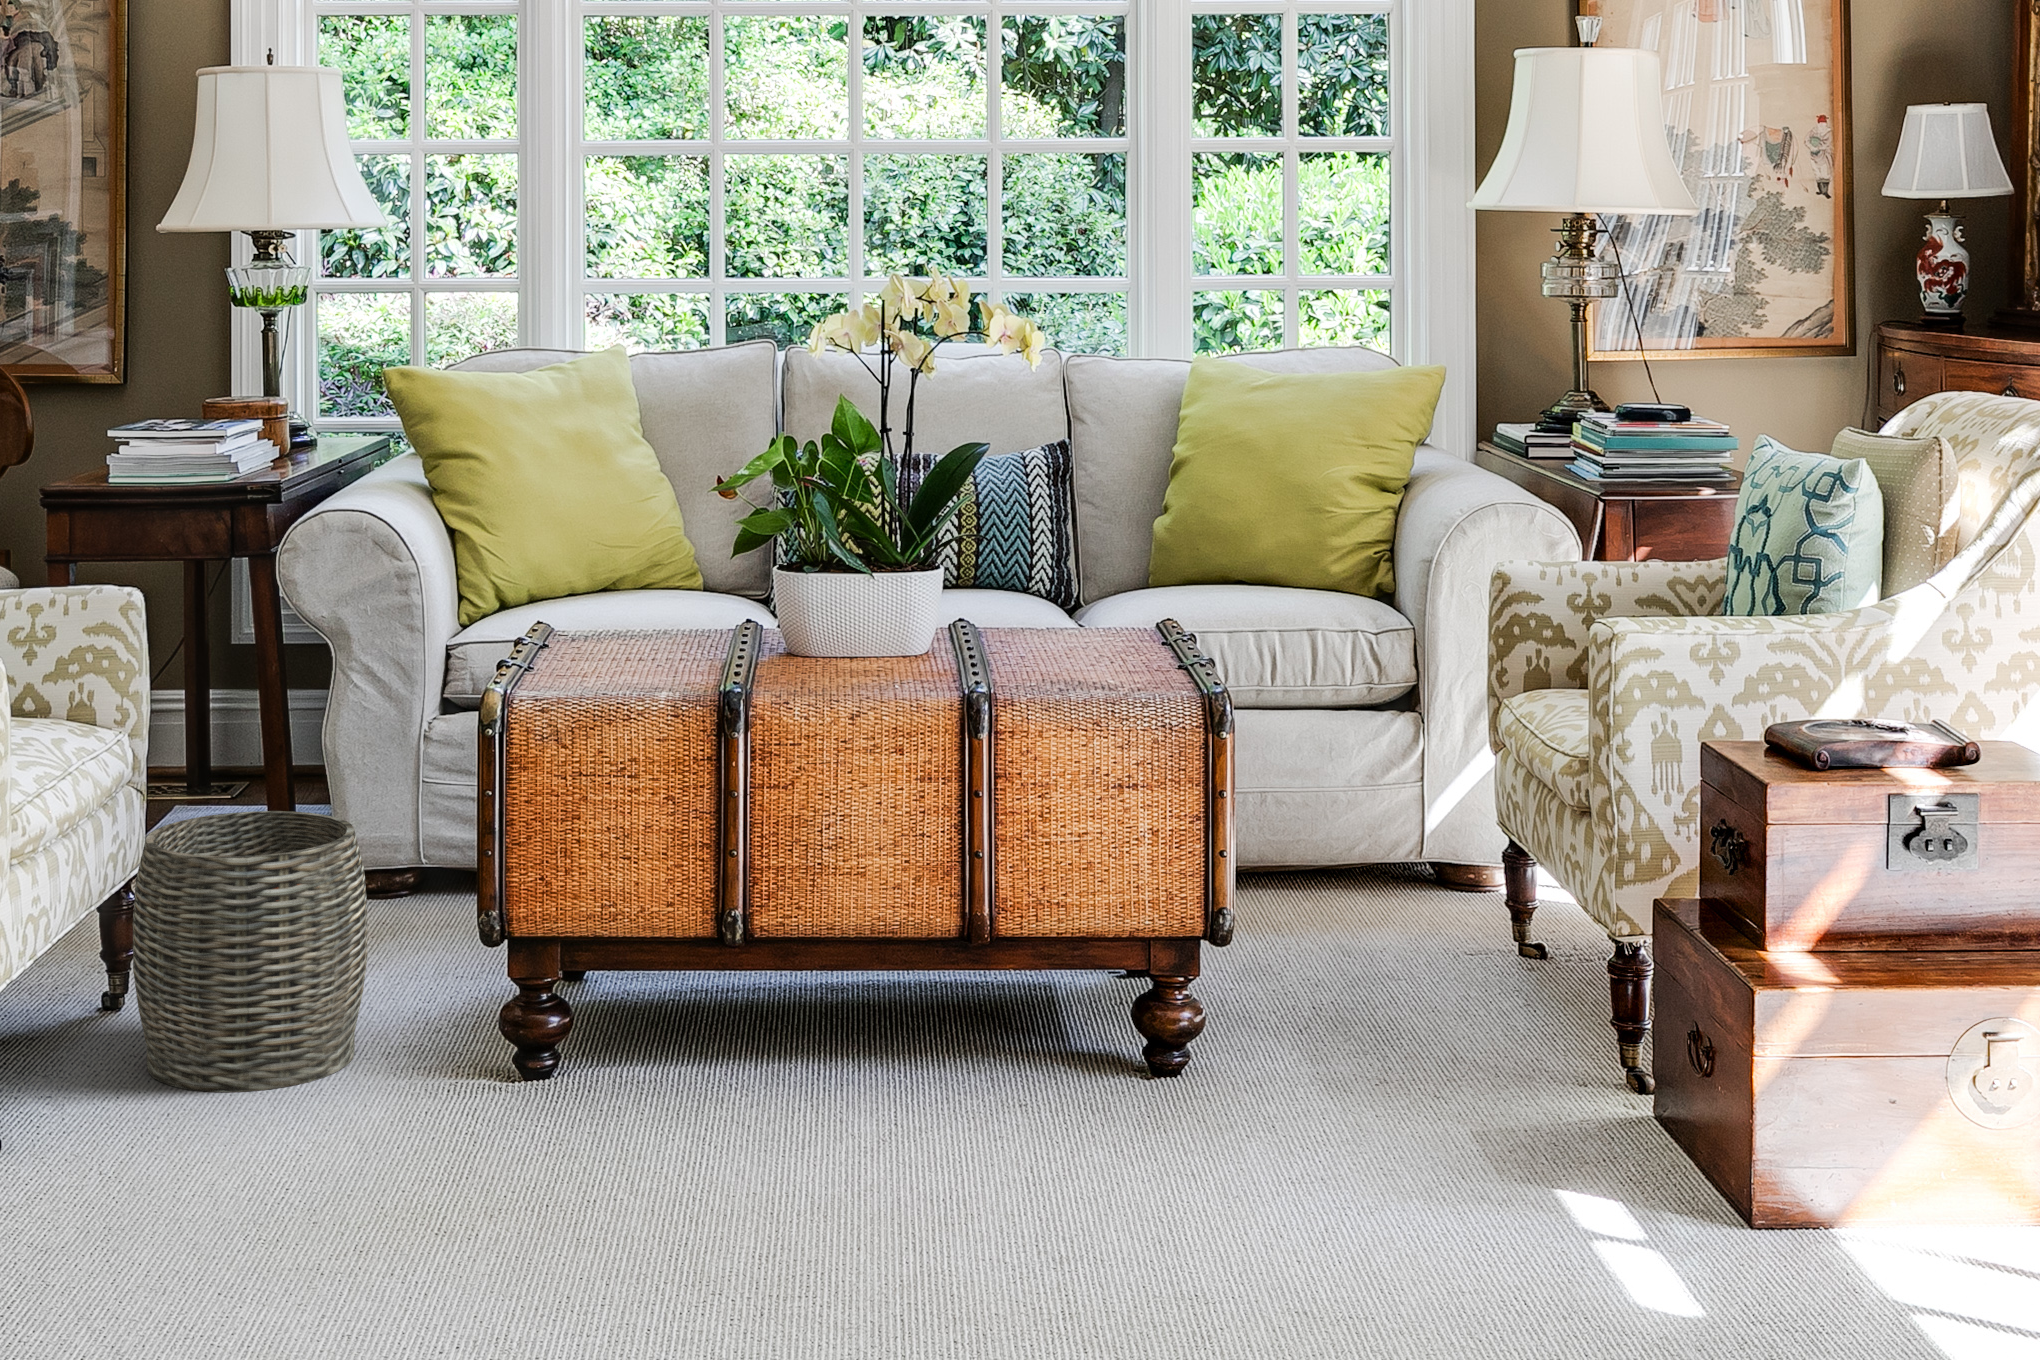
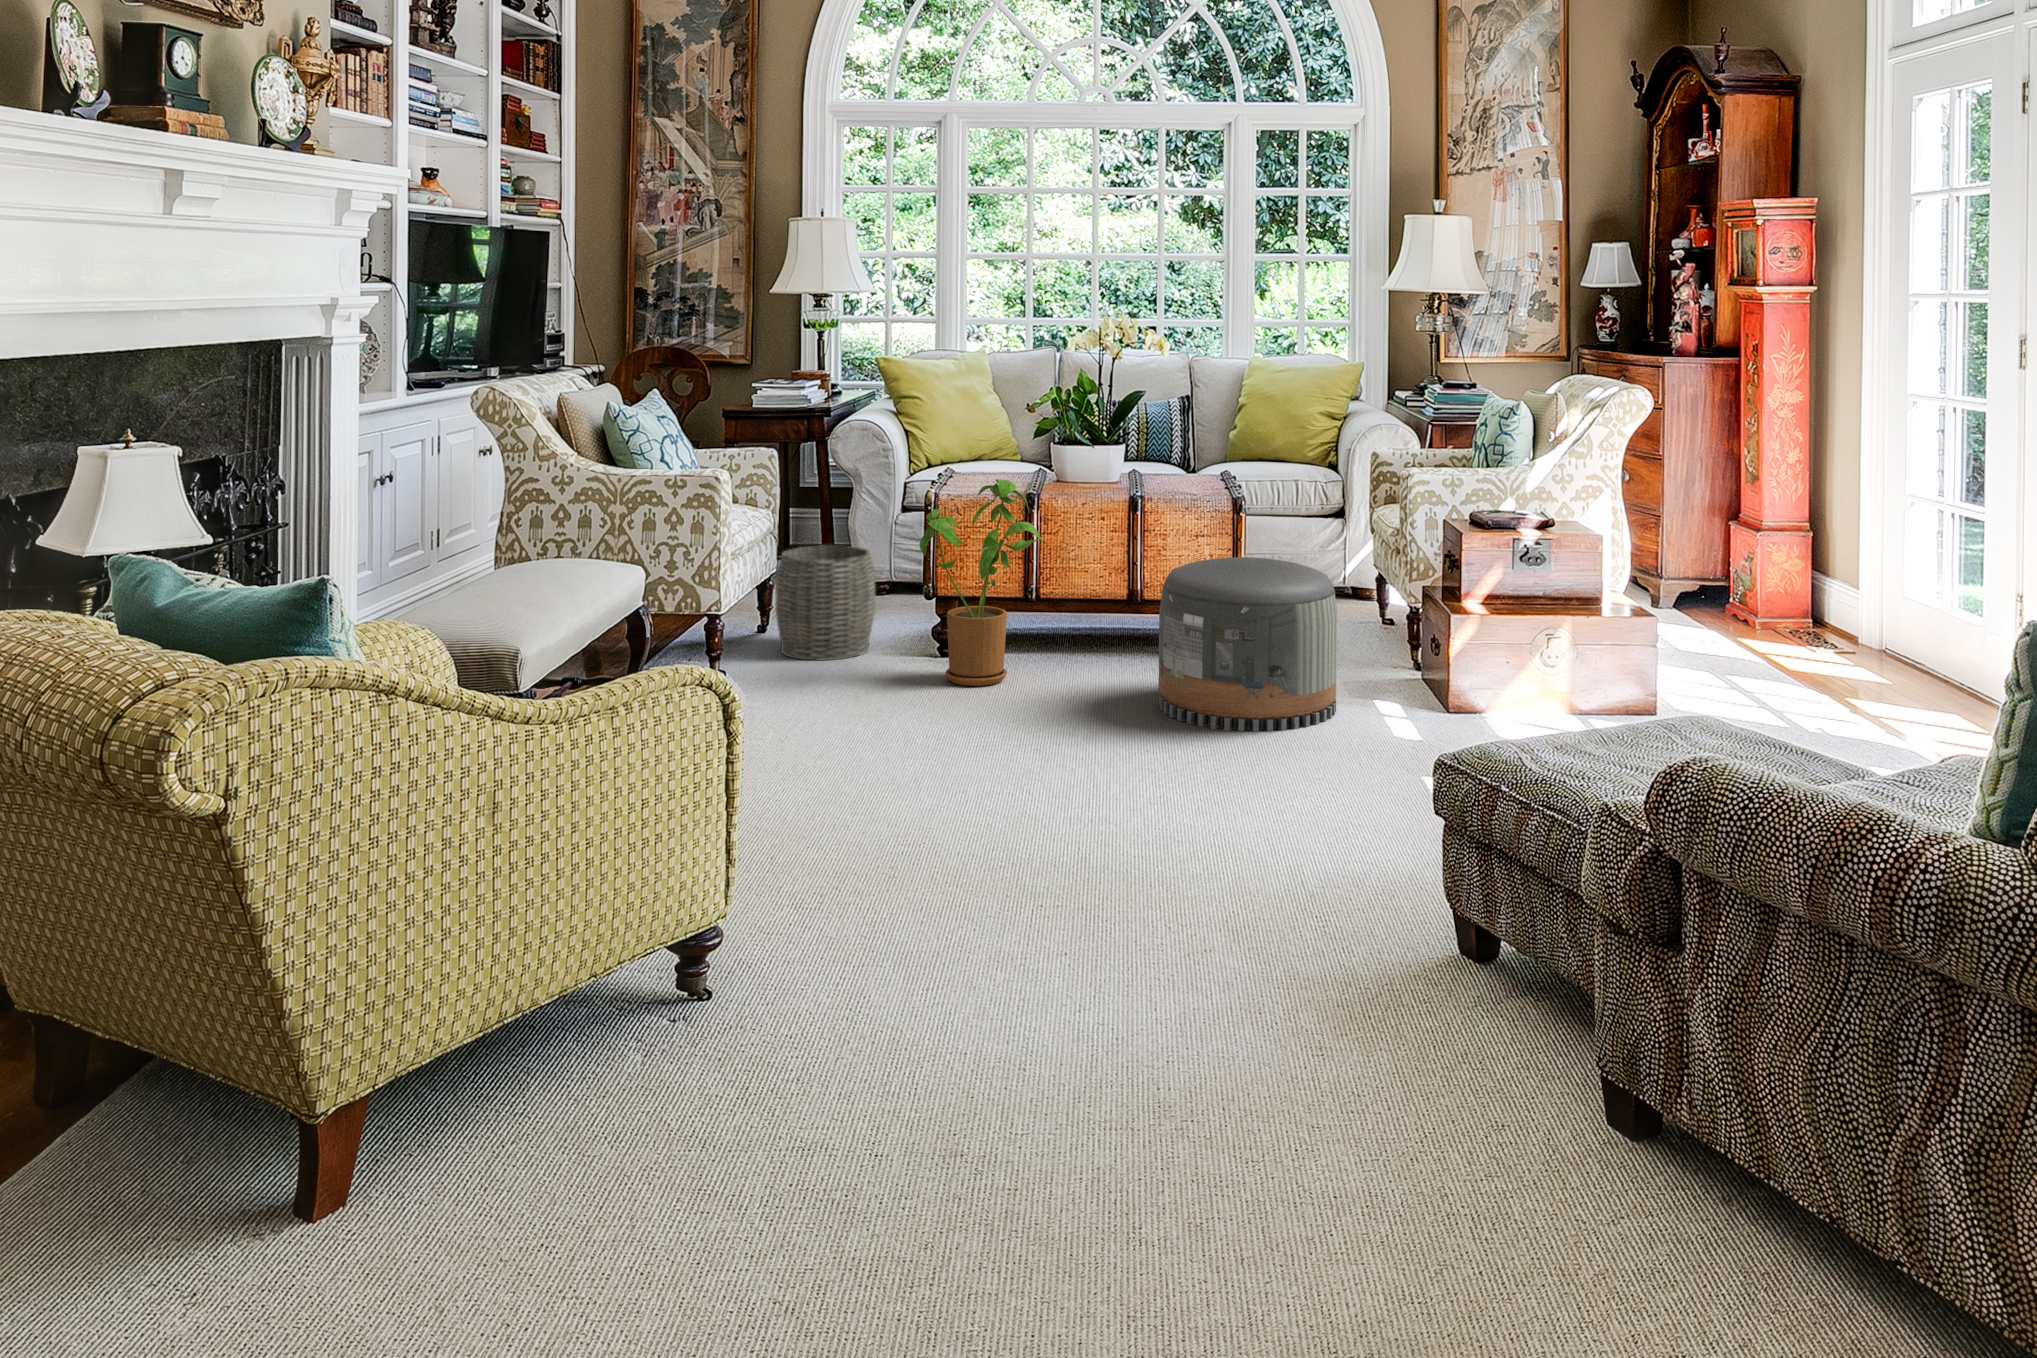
house plant: none [462,665,759,1167] -> present [920,479,1043,686]
pouf: none [1048,851,1489,1311] -> present [1158,557,1337,732]

